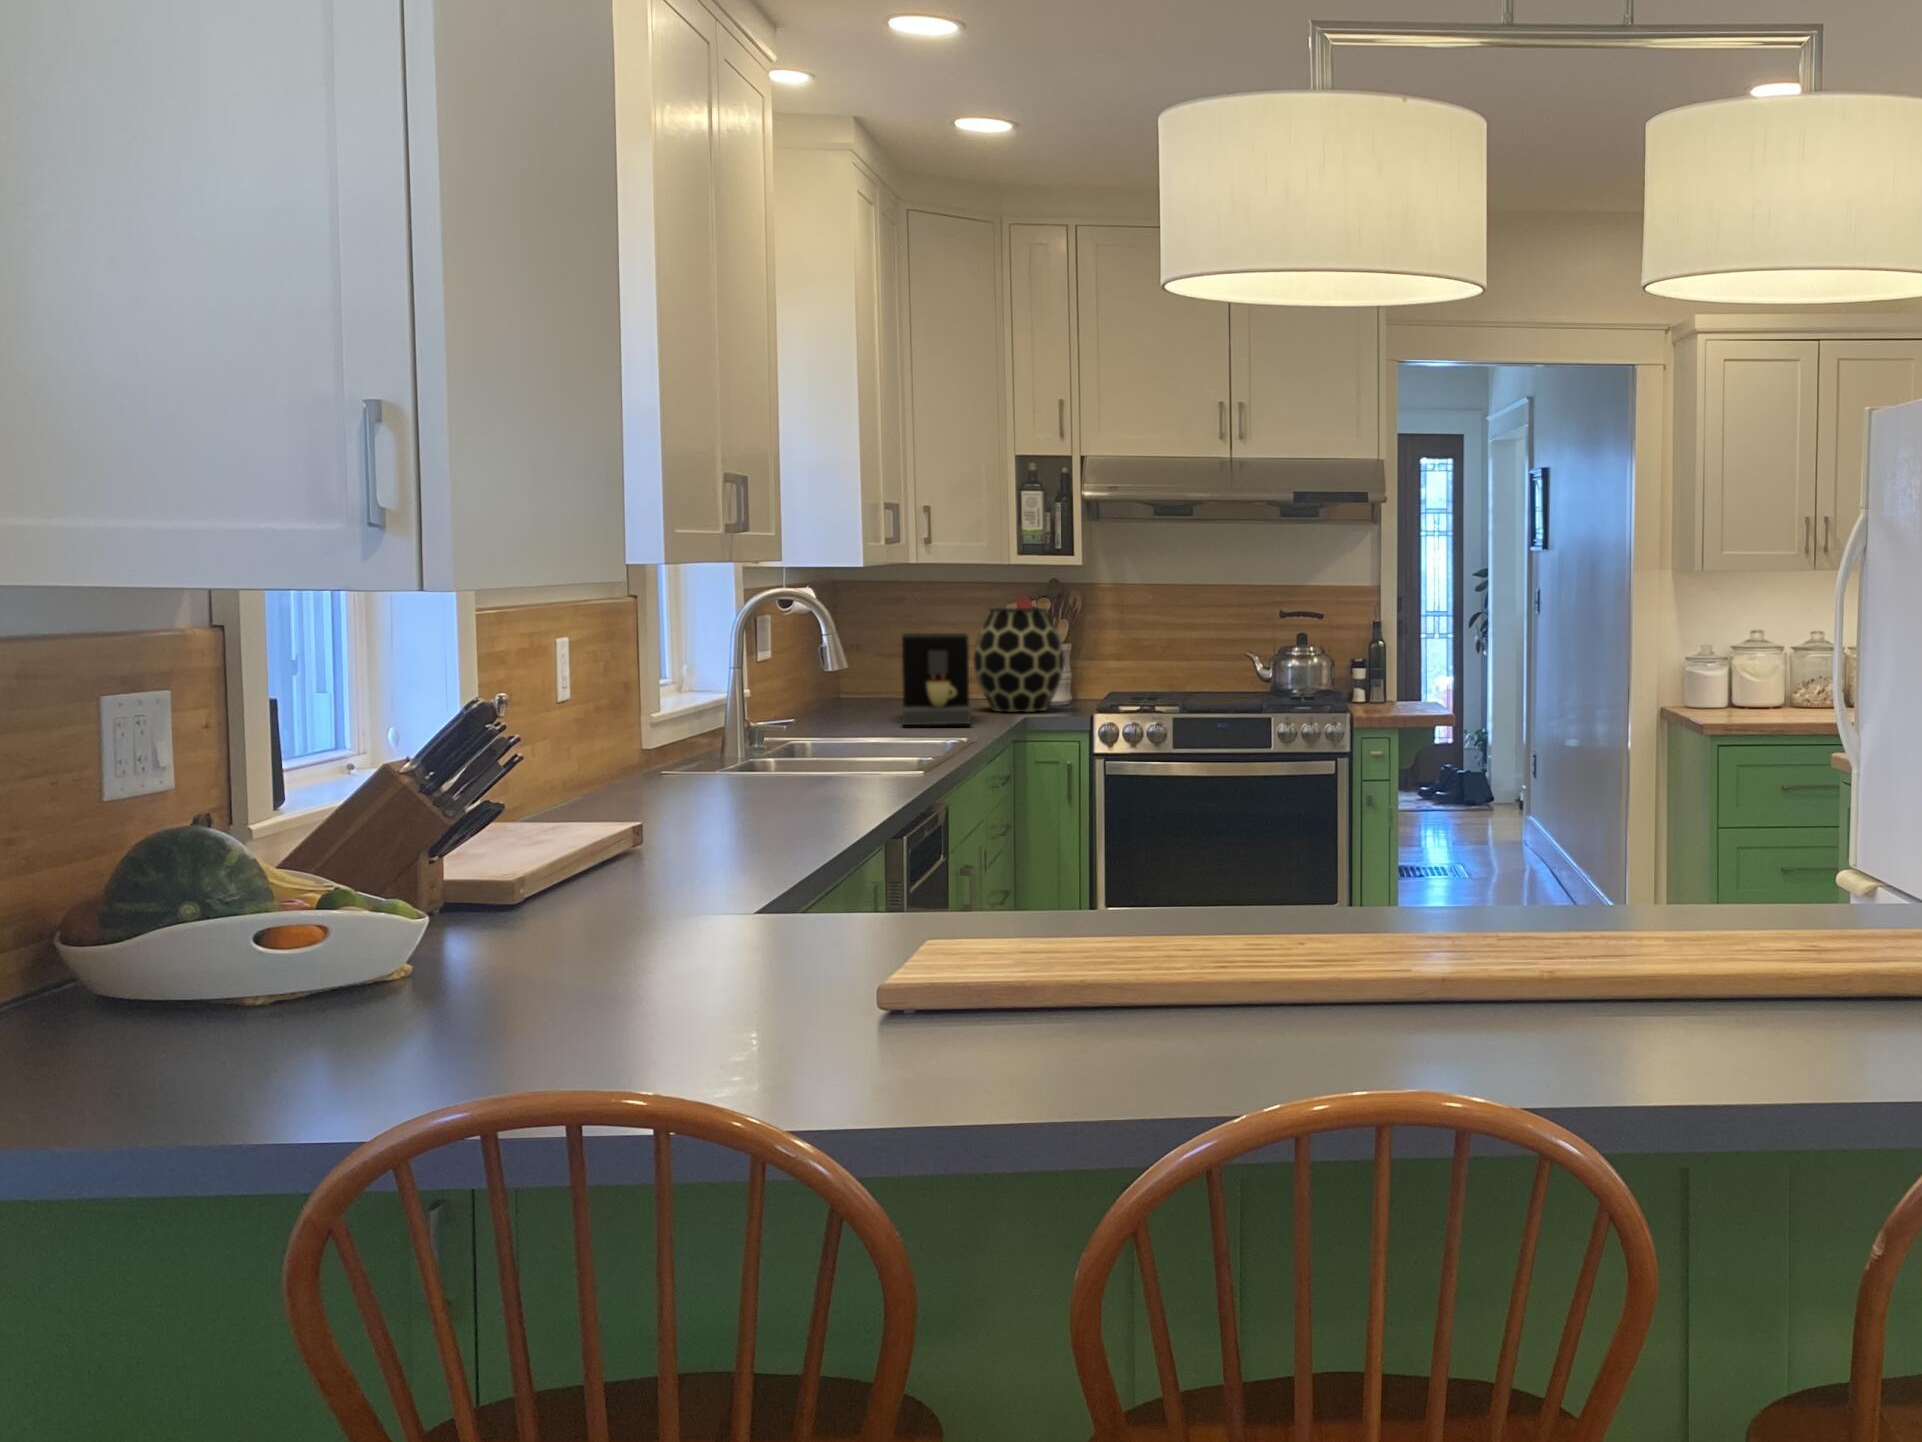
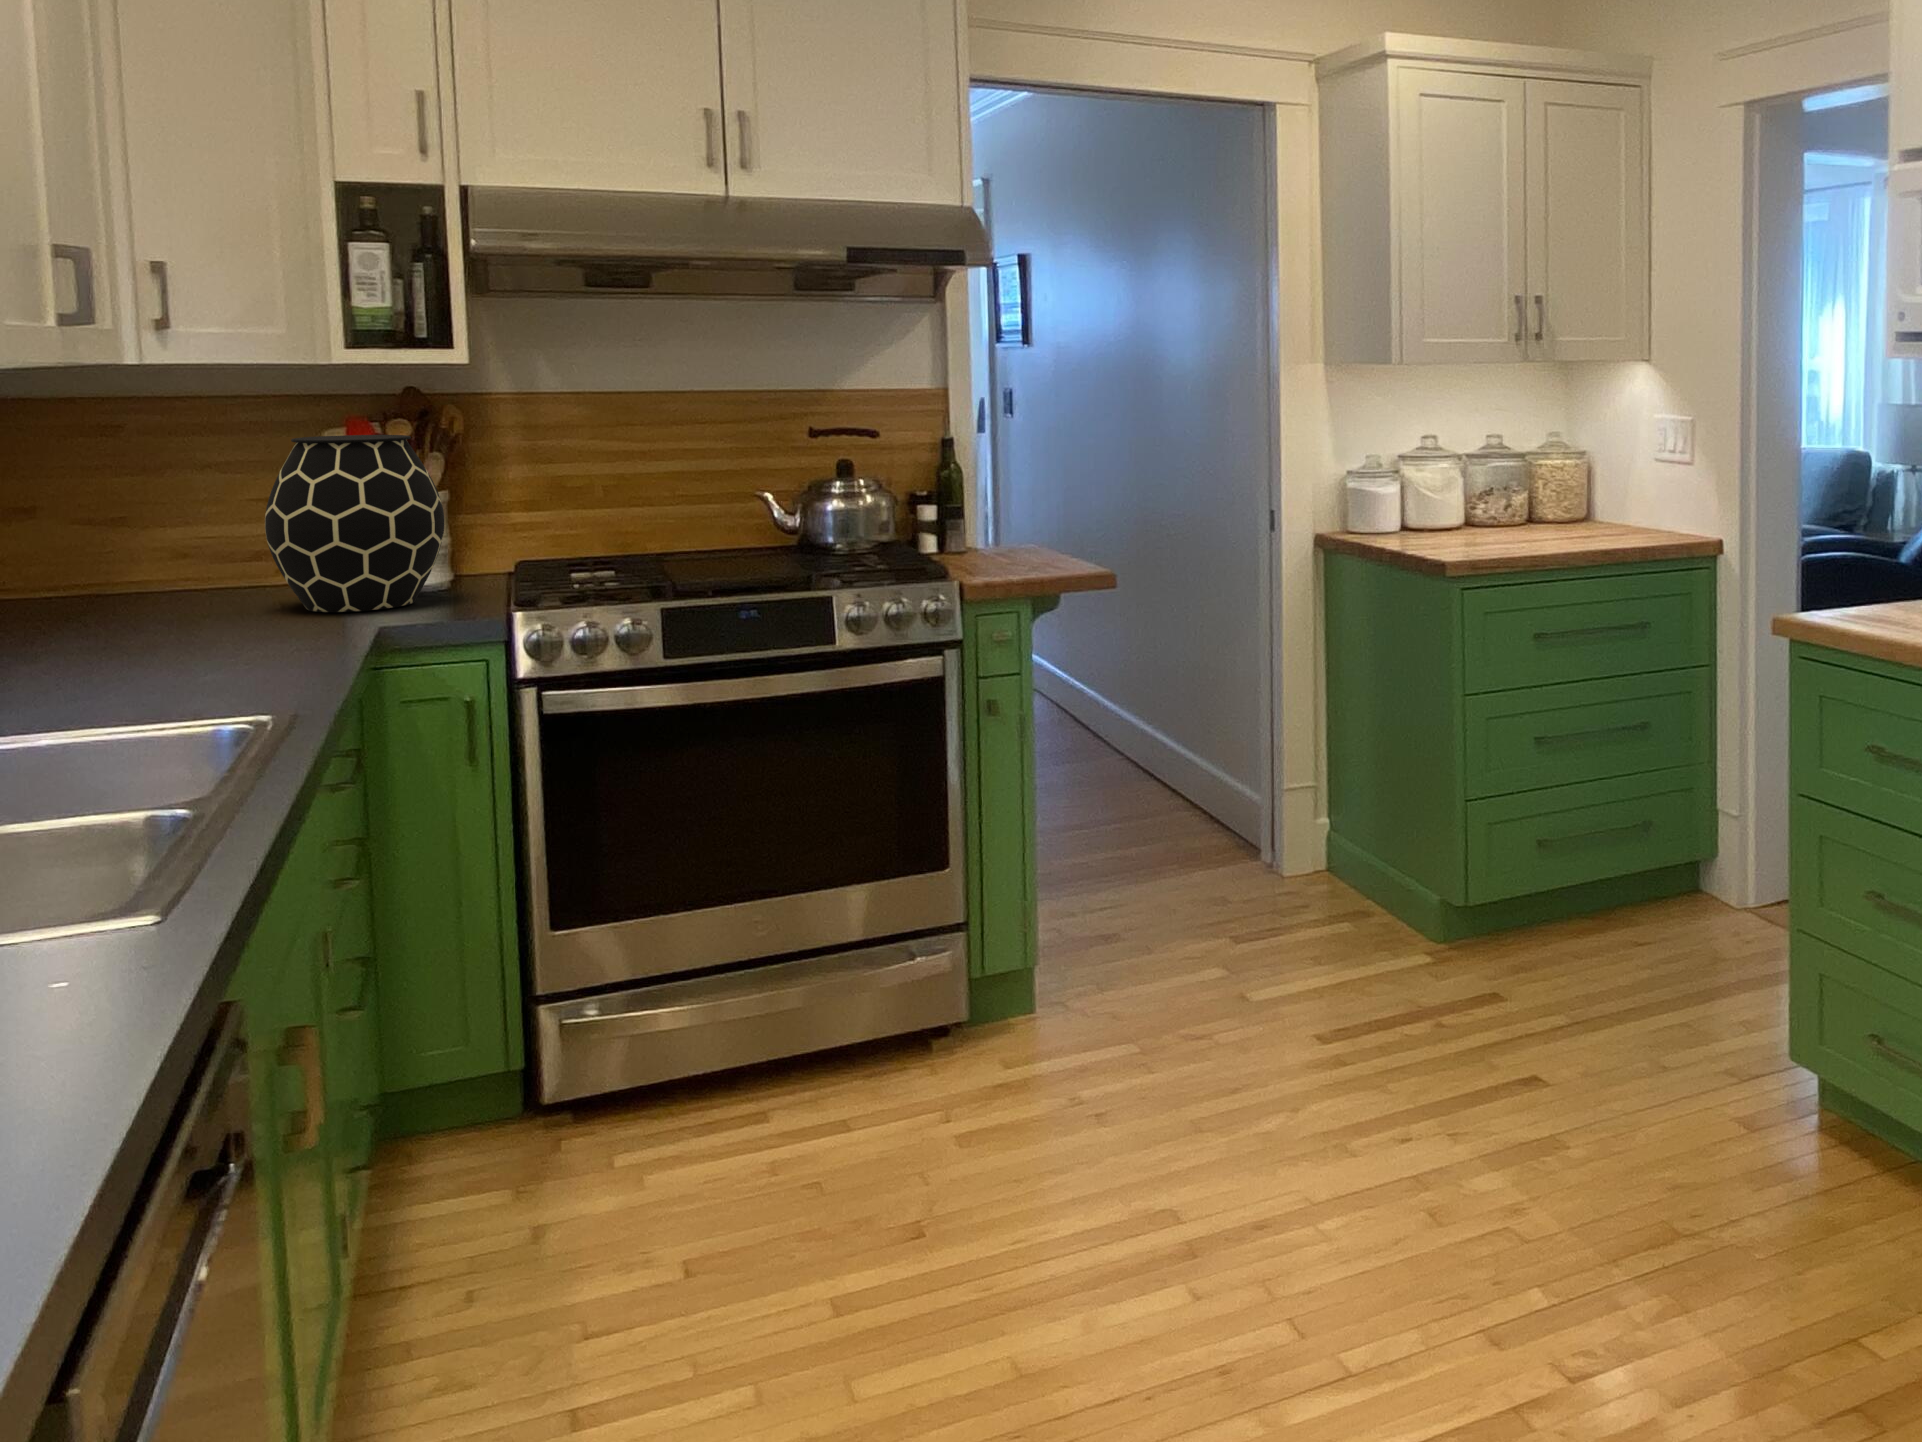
coffee maker: present [902,633,971,725] -> none [106,485,270,670]

